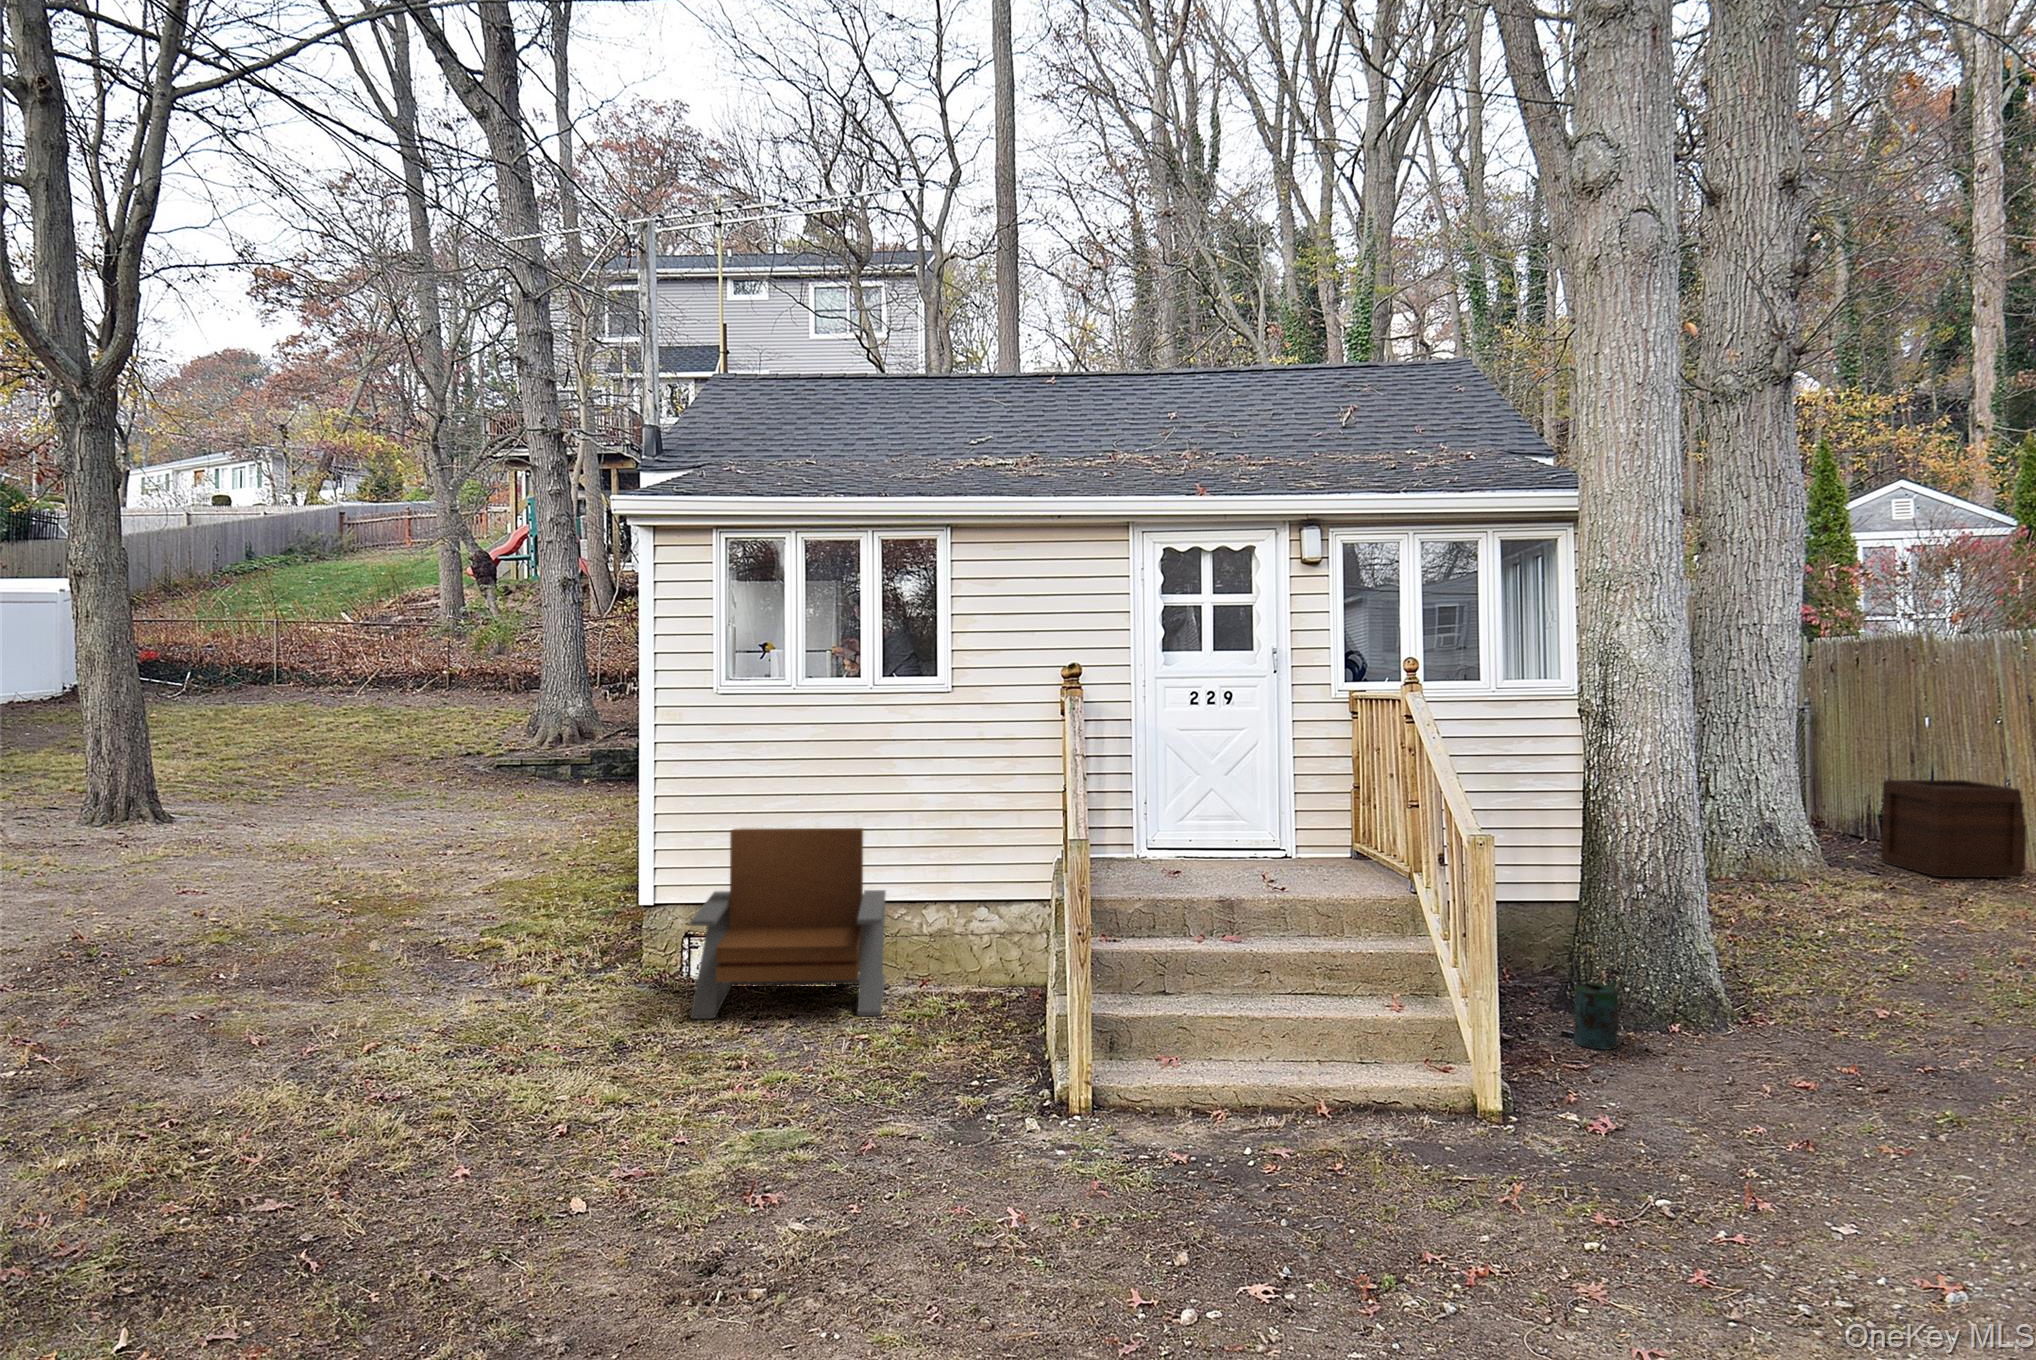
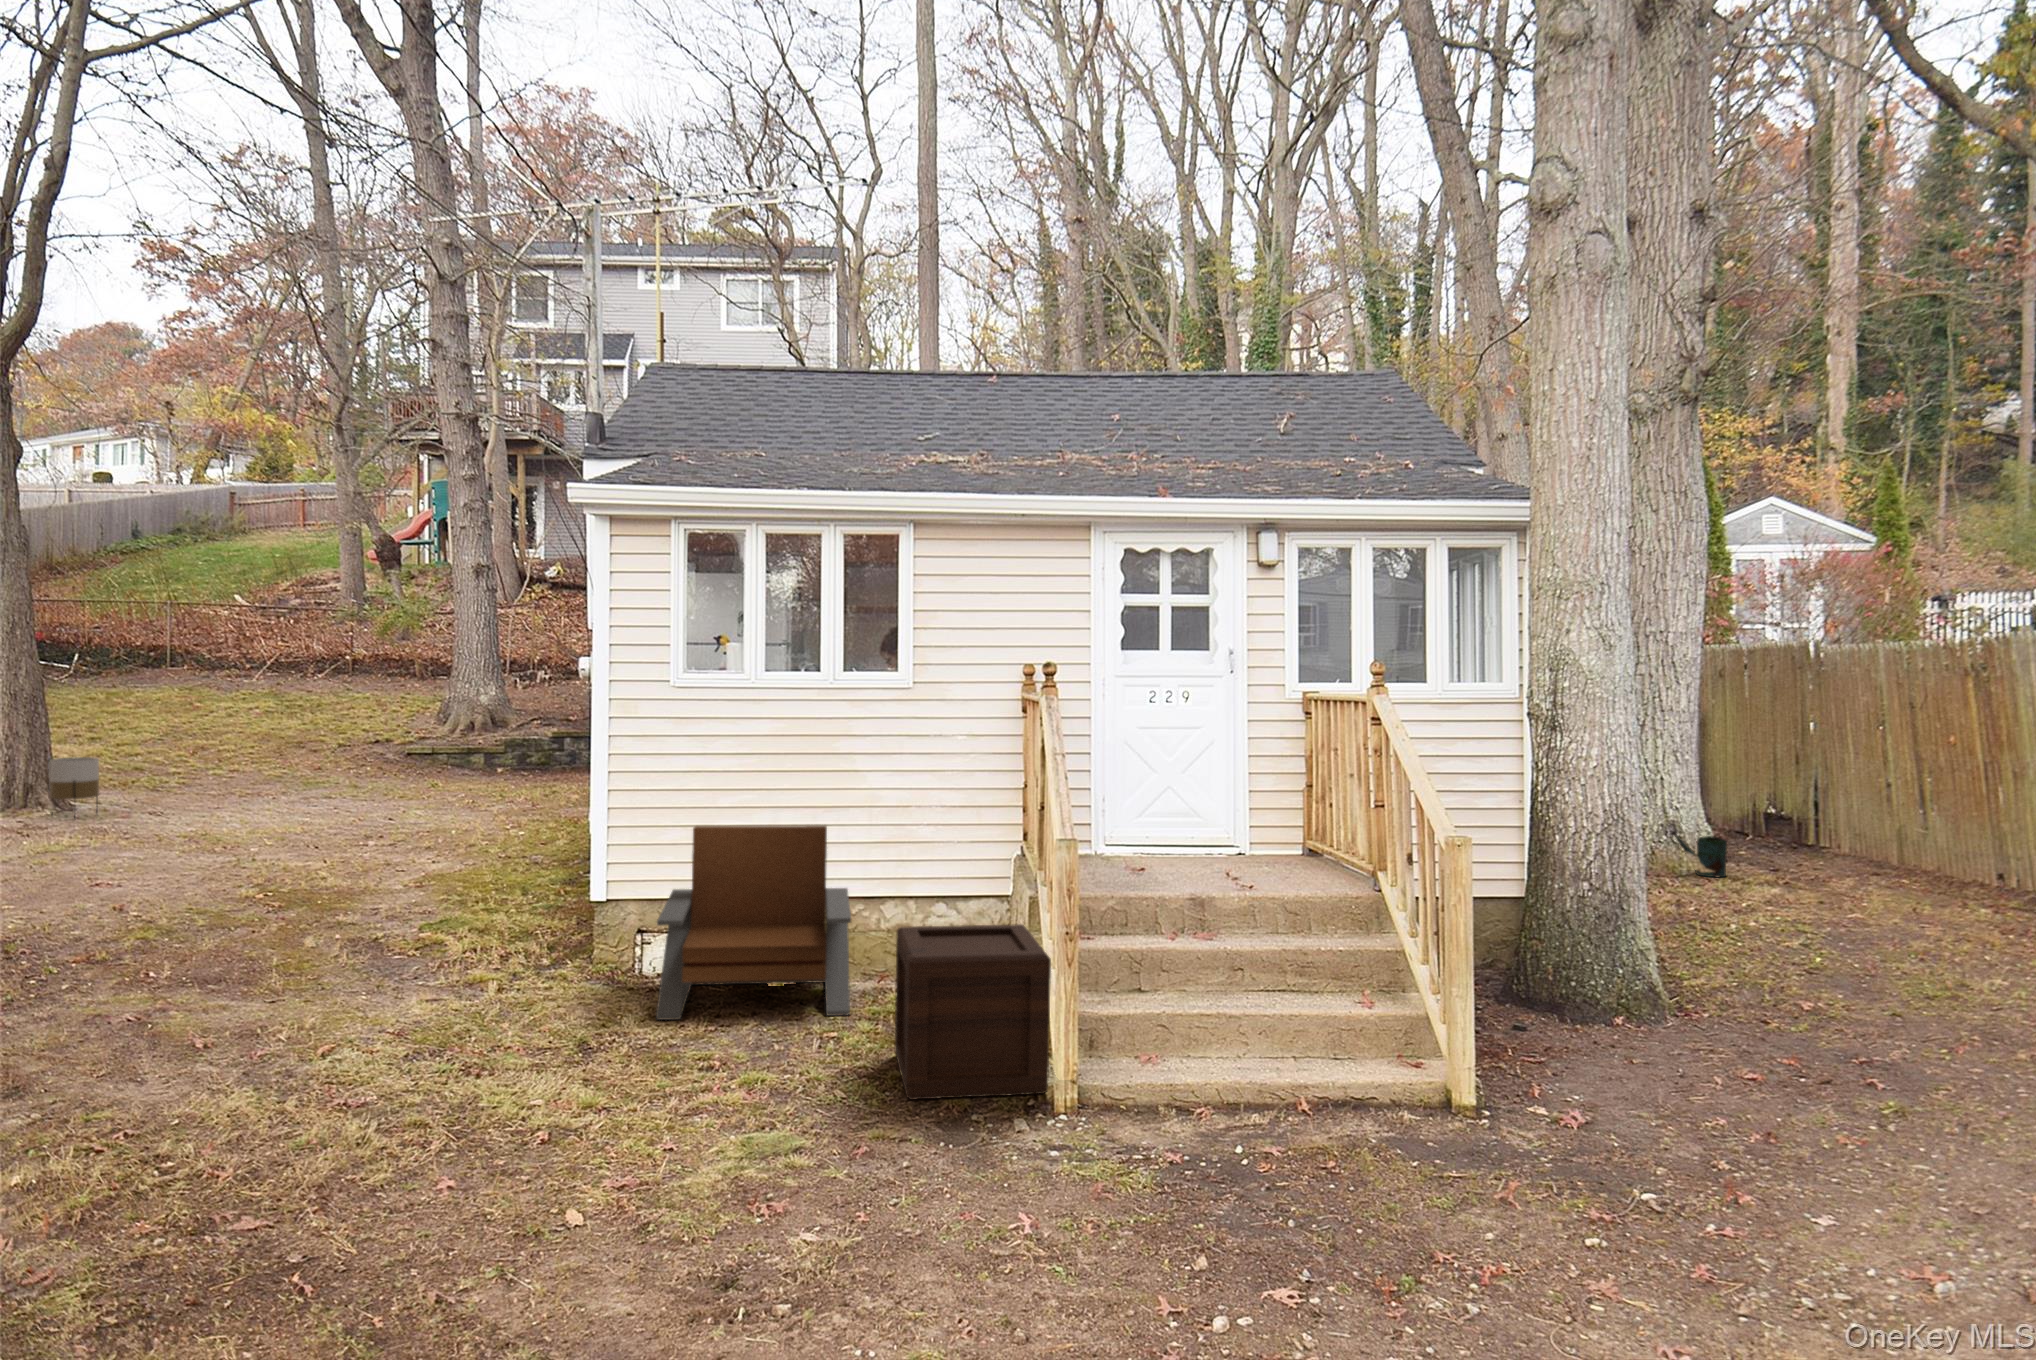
planter: none [151,768,196,828] -> present [49,757,99,800]
wooden crate: present [1881,780,2027,878] -> present [895,924,1051,1099]
watering can: present [1574,969,1619,1050] -> present [1670,830,1727,878]

